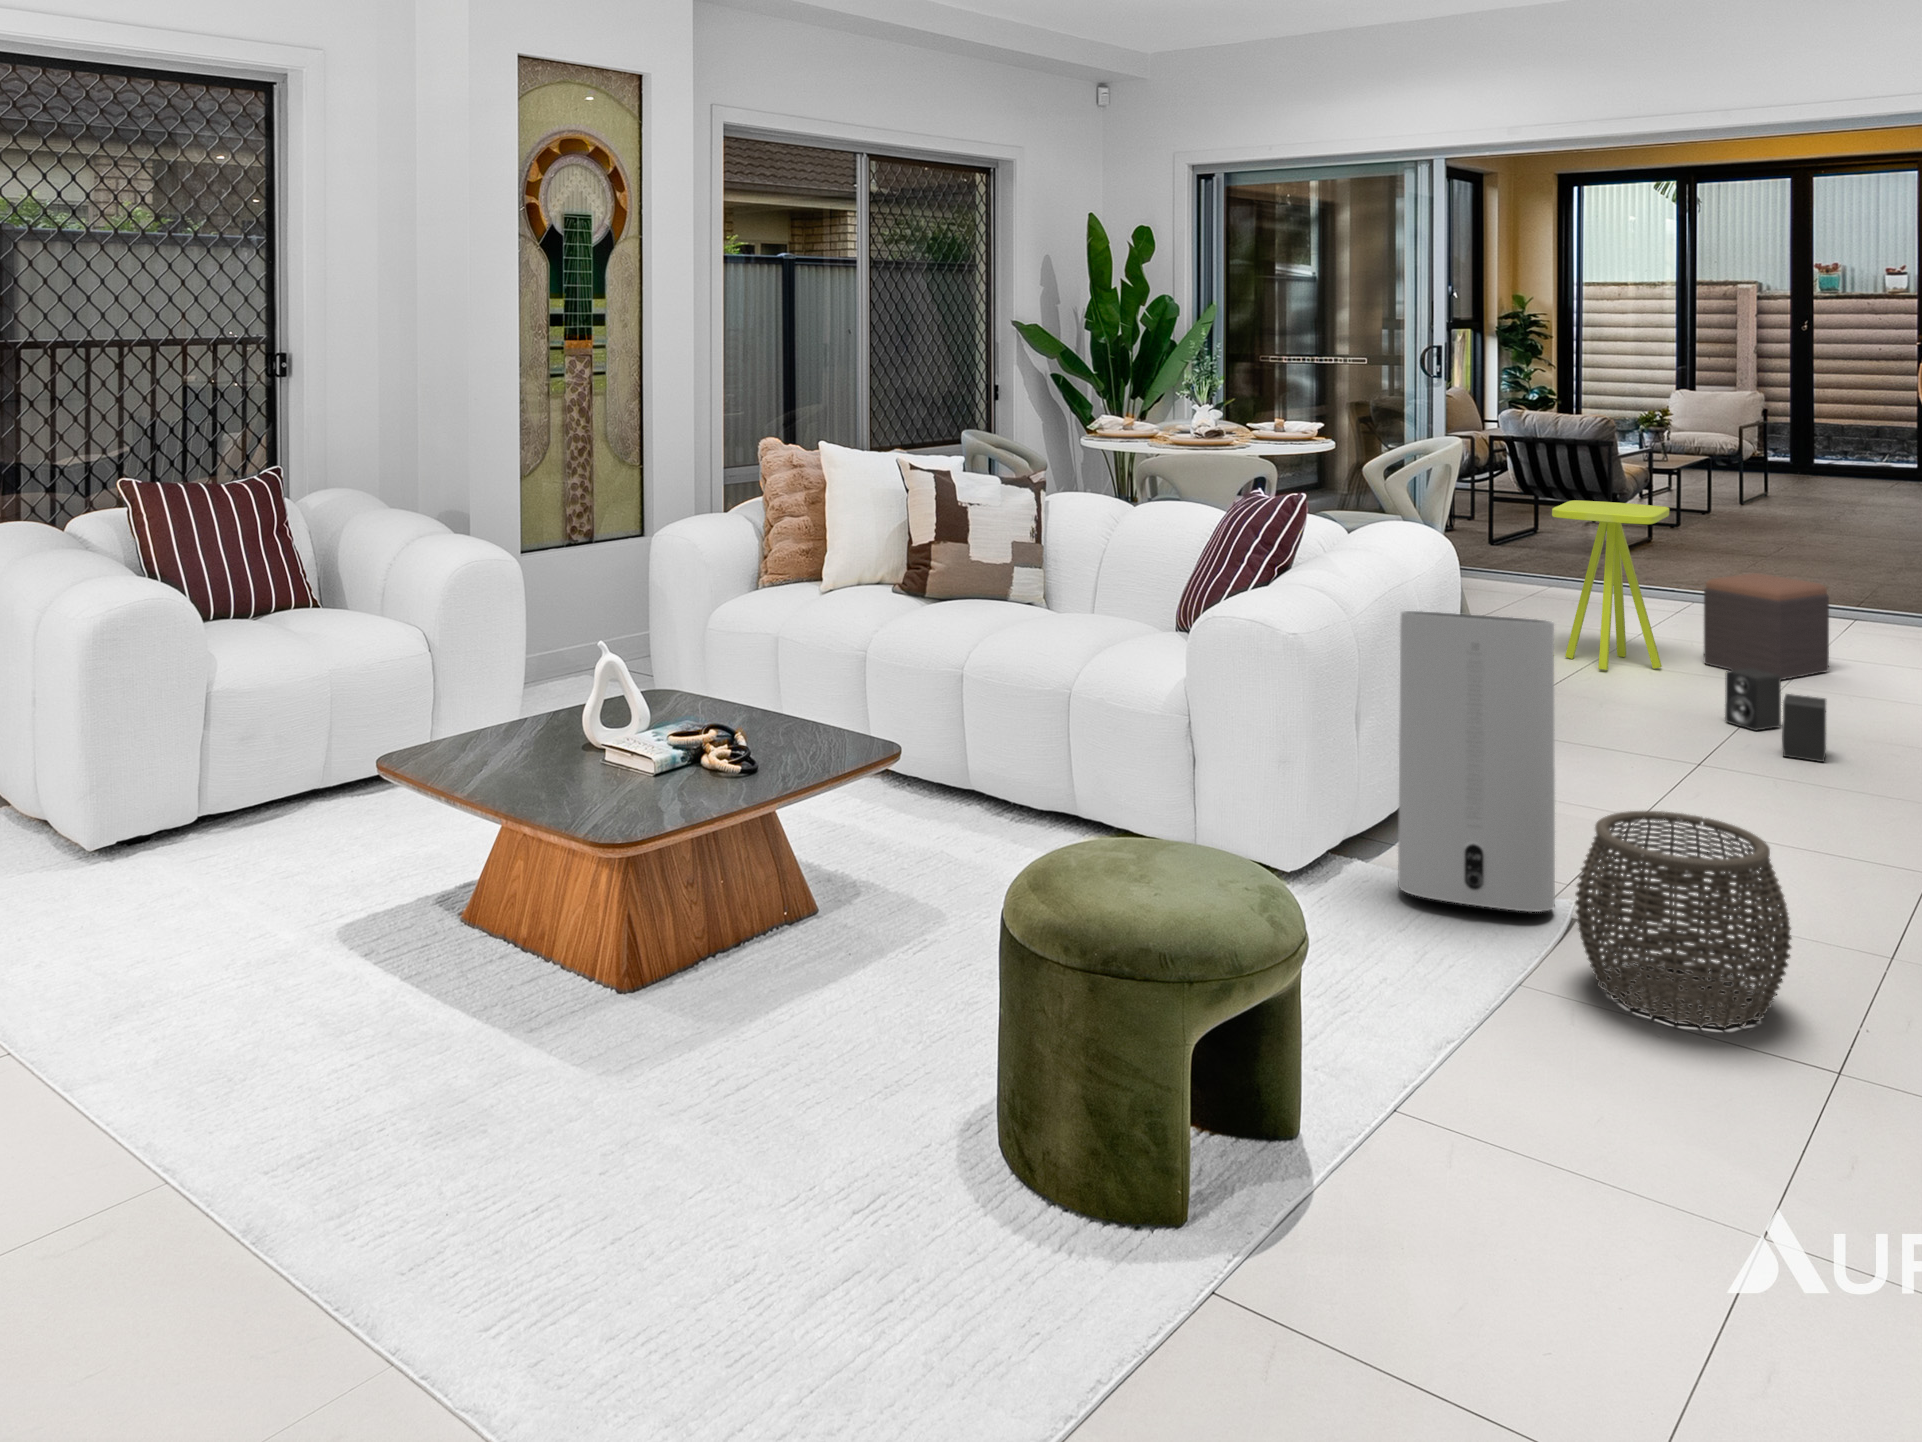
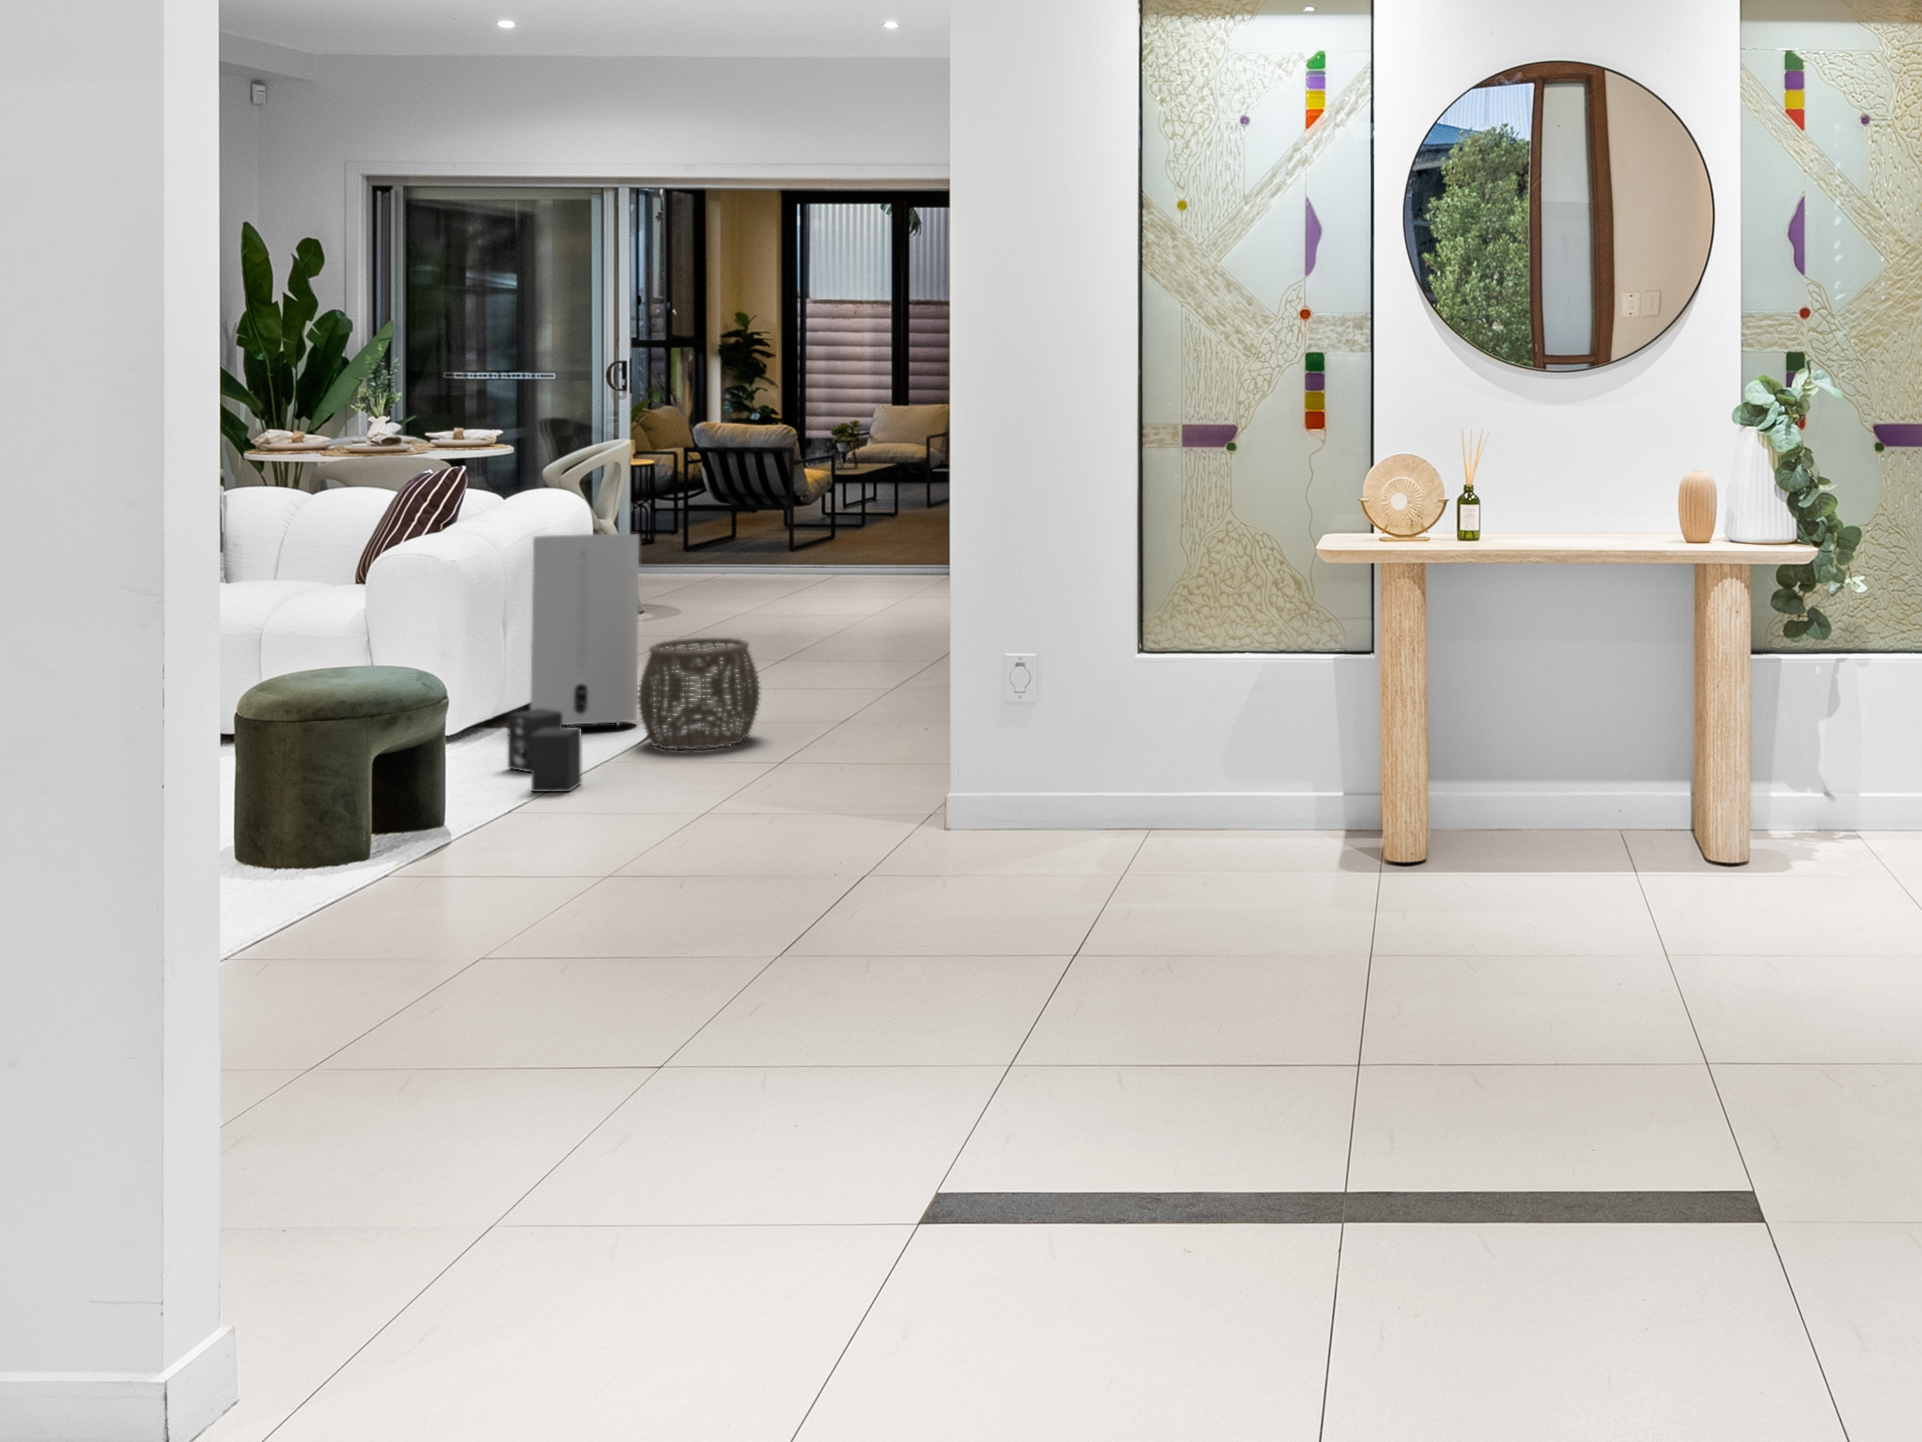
side table: present [1552,500,1669,670] -> none [698,486,793,619]
footstool: present [1704,573,1829,680] -> none [820,536,909,614]
speaker: present [1725,668,1826,762] -> present [508,708,582,792]

